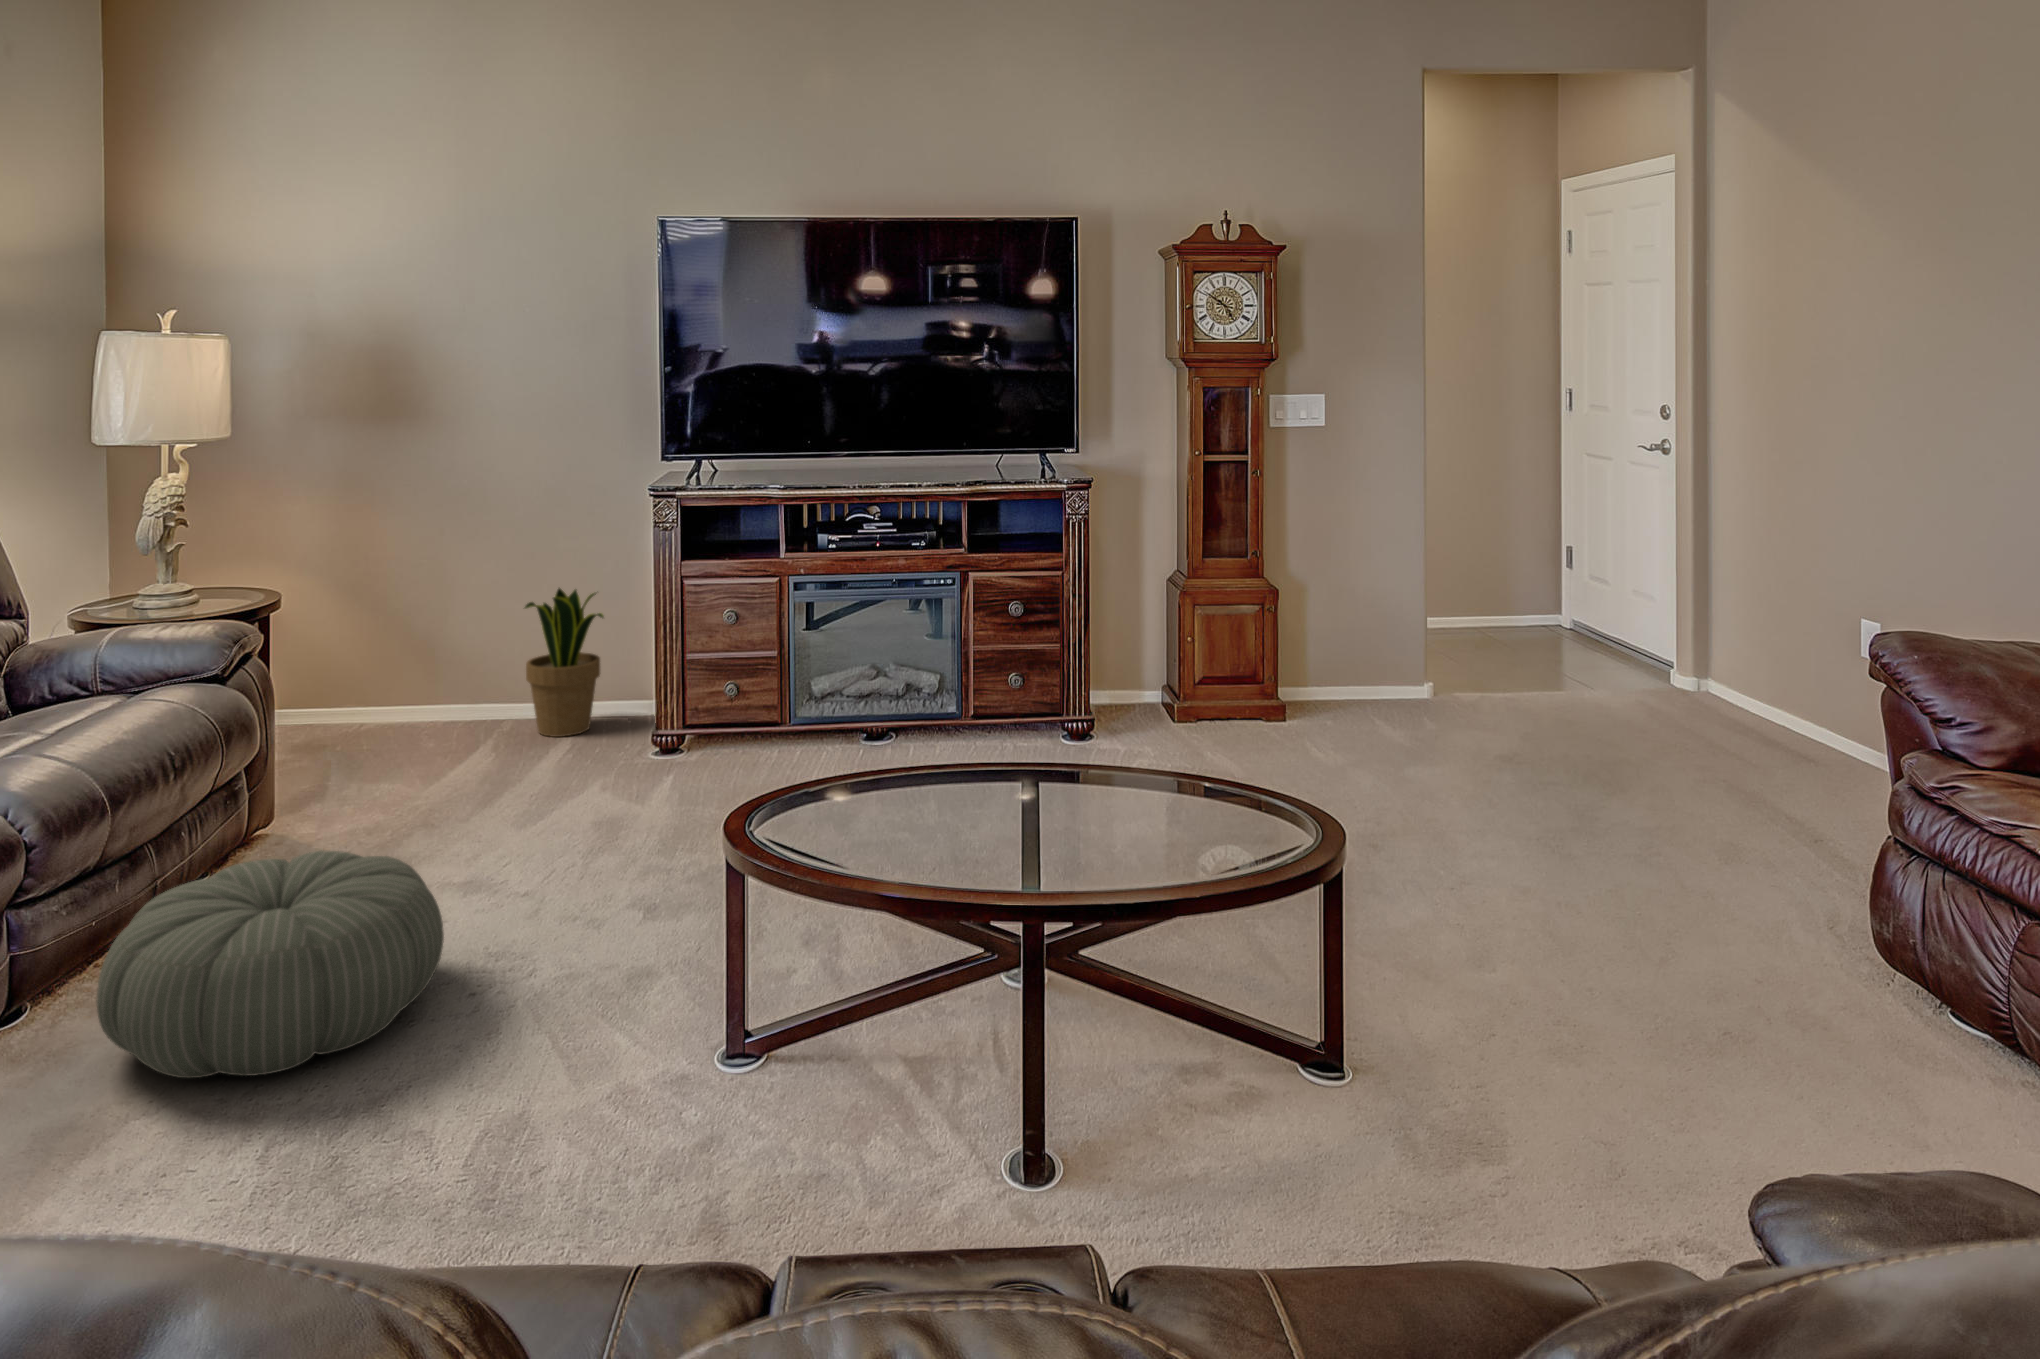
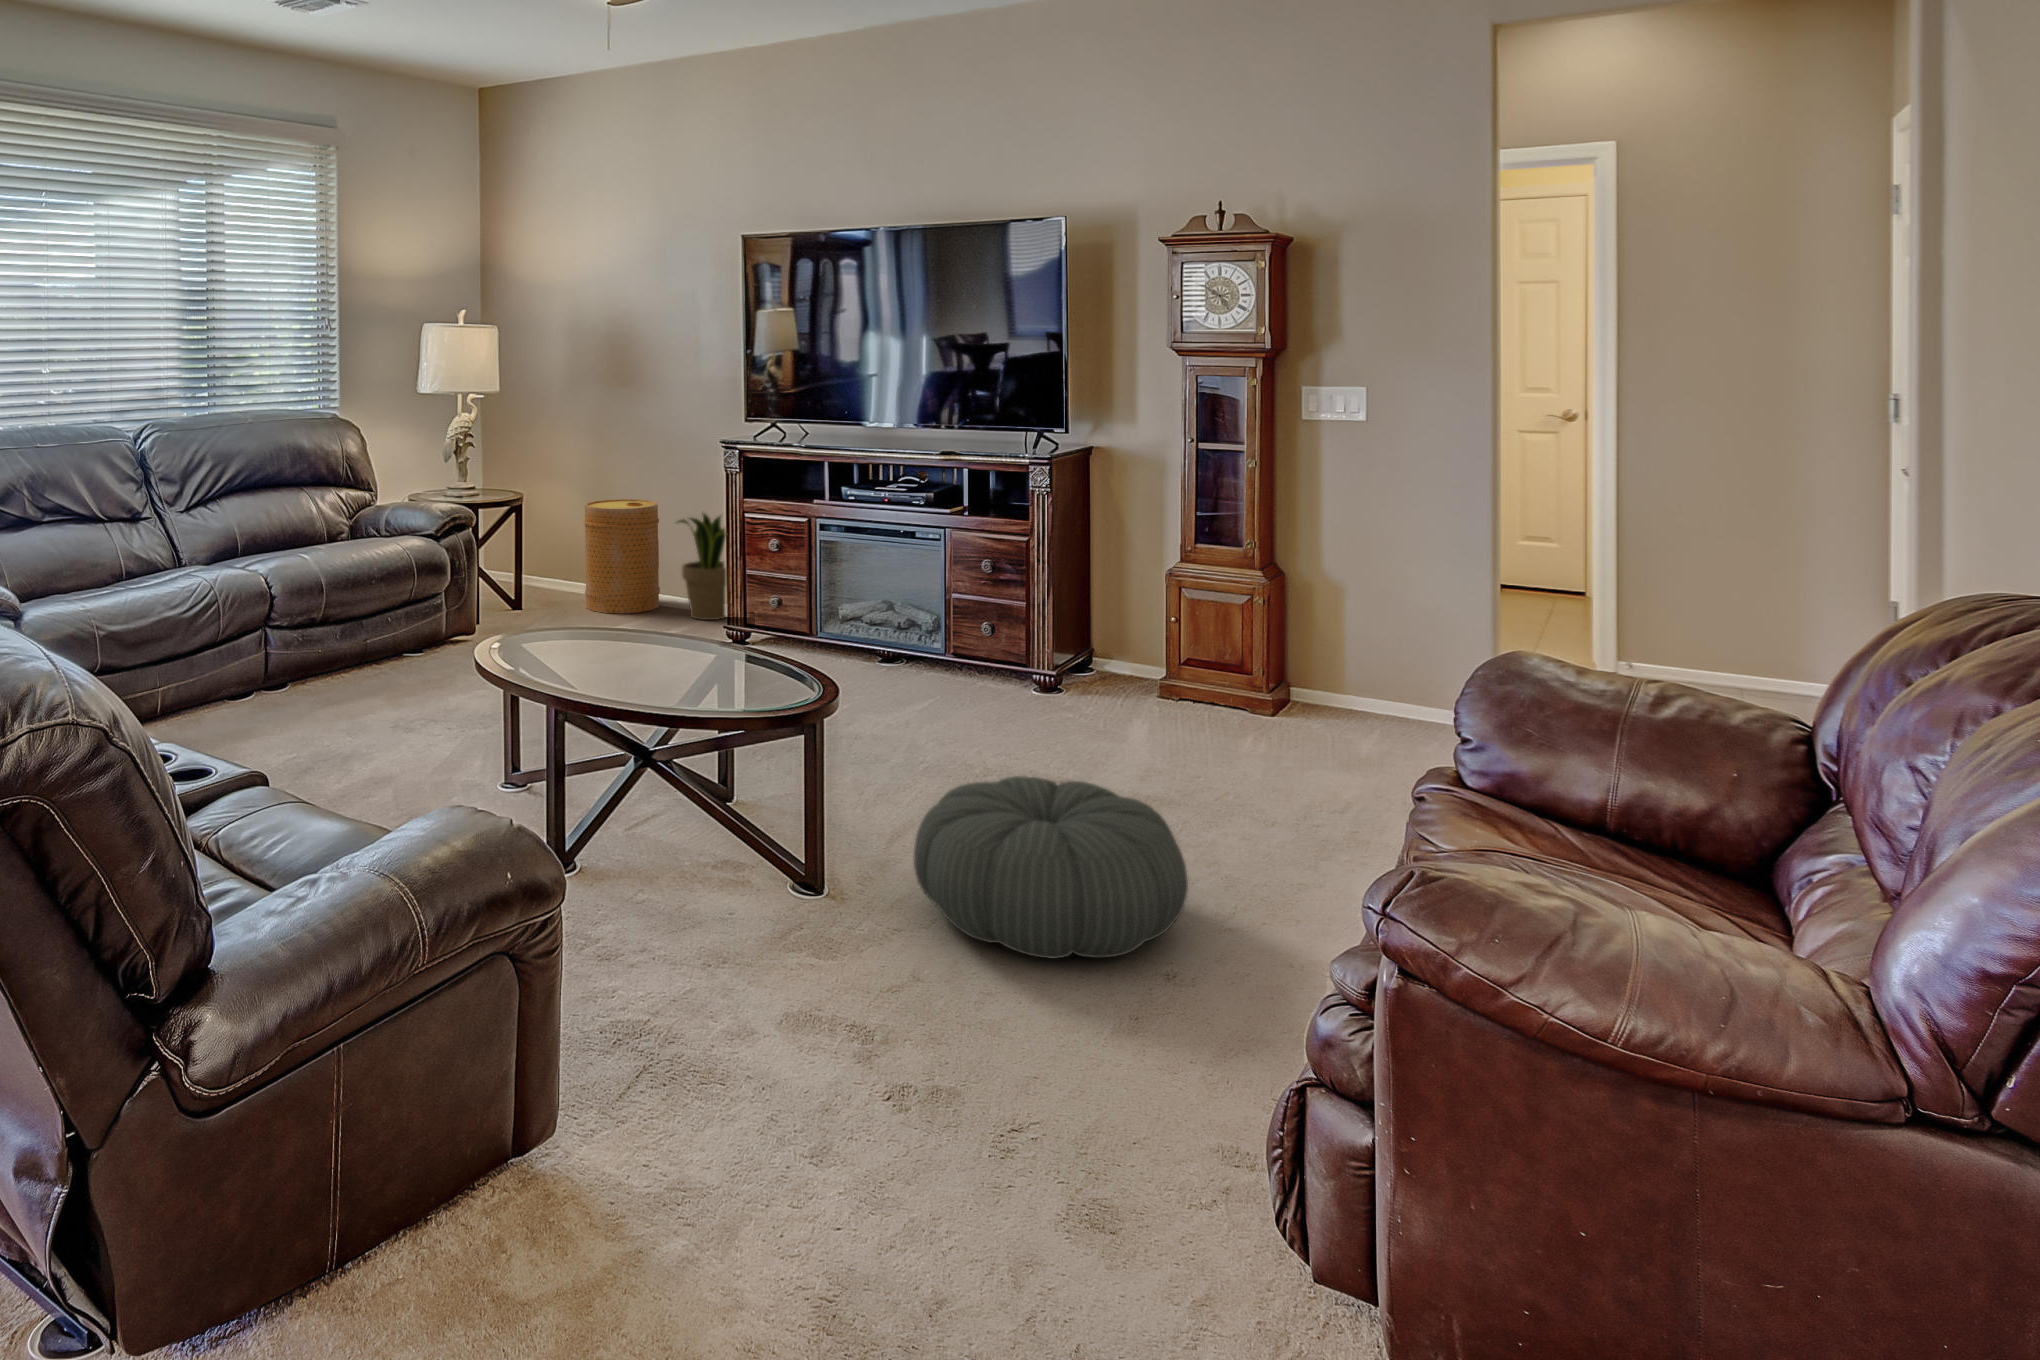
basket: none [351,582,470,755] -> present [584,499,660,613]
pouf: present [96,851,444,1078] -> present [914,776,1188,958]

